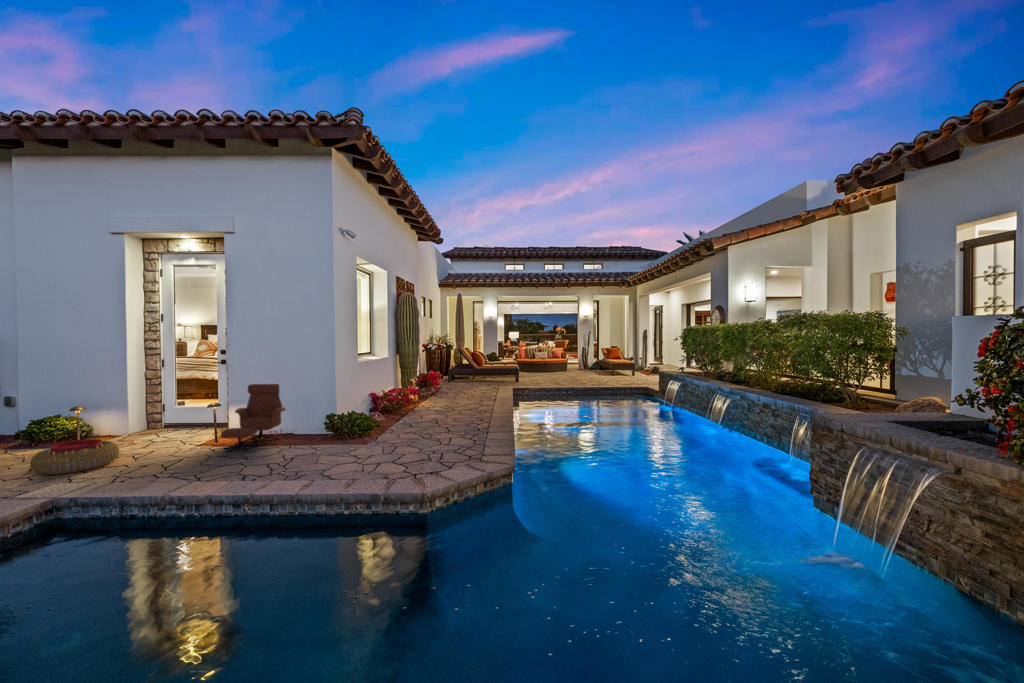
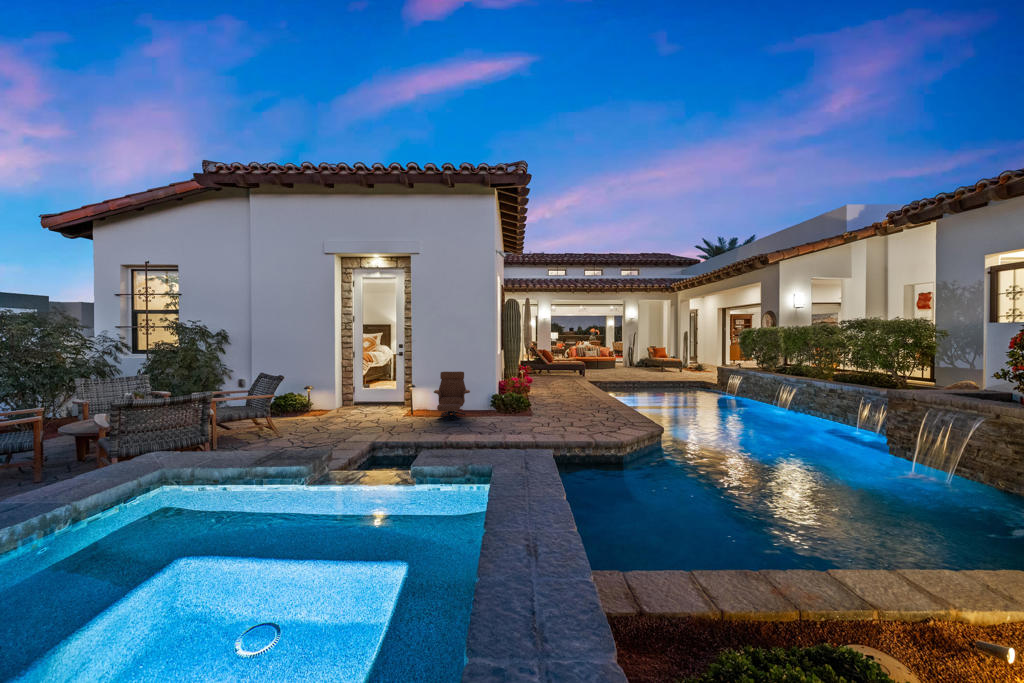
pouf: present [30,439,119,475] -> none [329,409,377,432]

